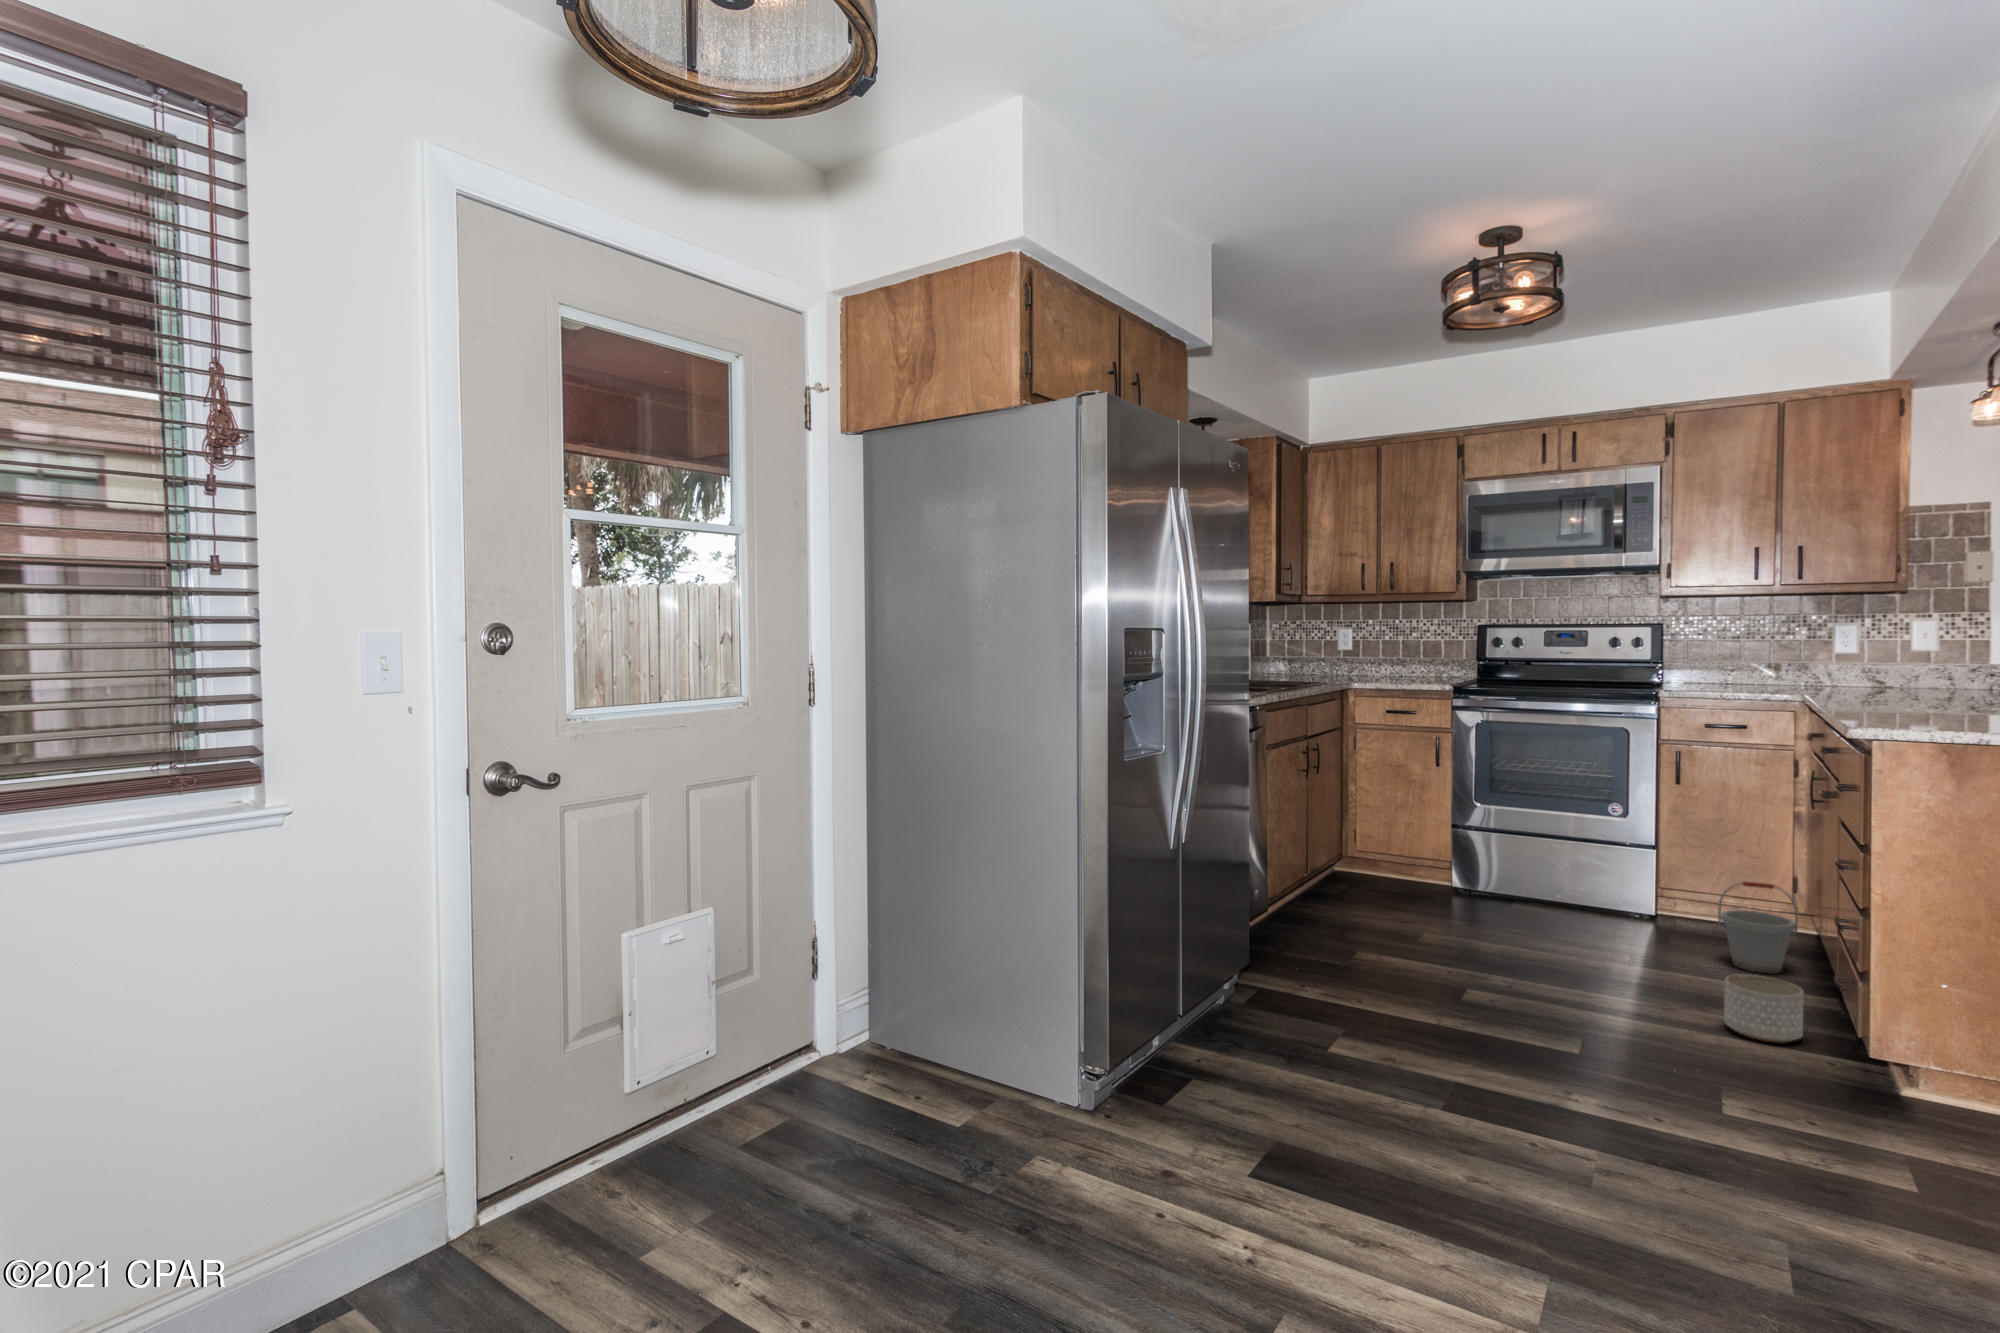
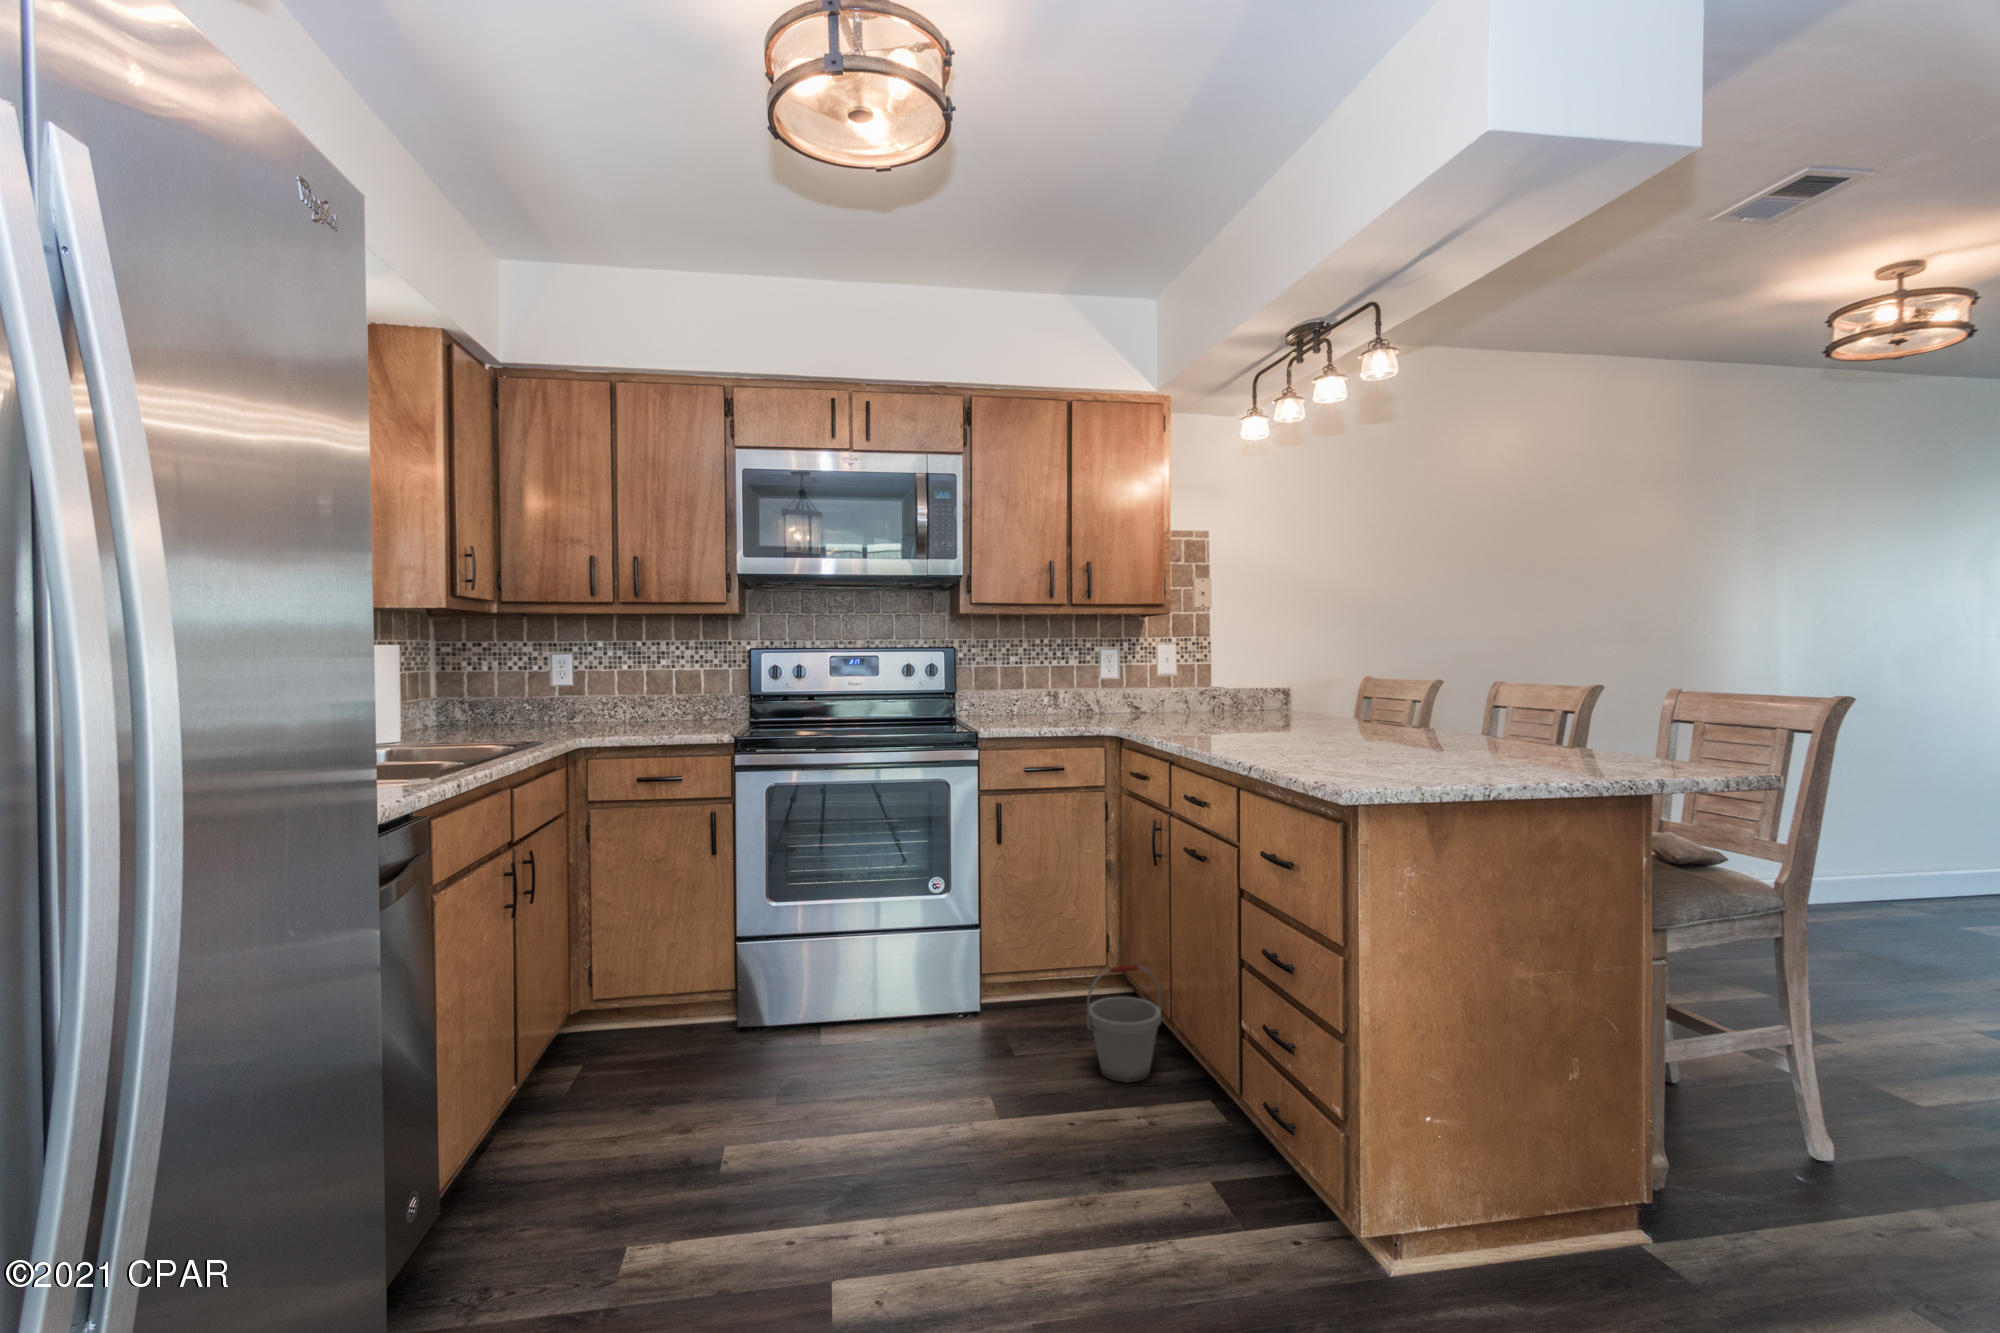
planter: present [1724,974,1803,1043] -> none [1184,1130,1277,1244]

